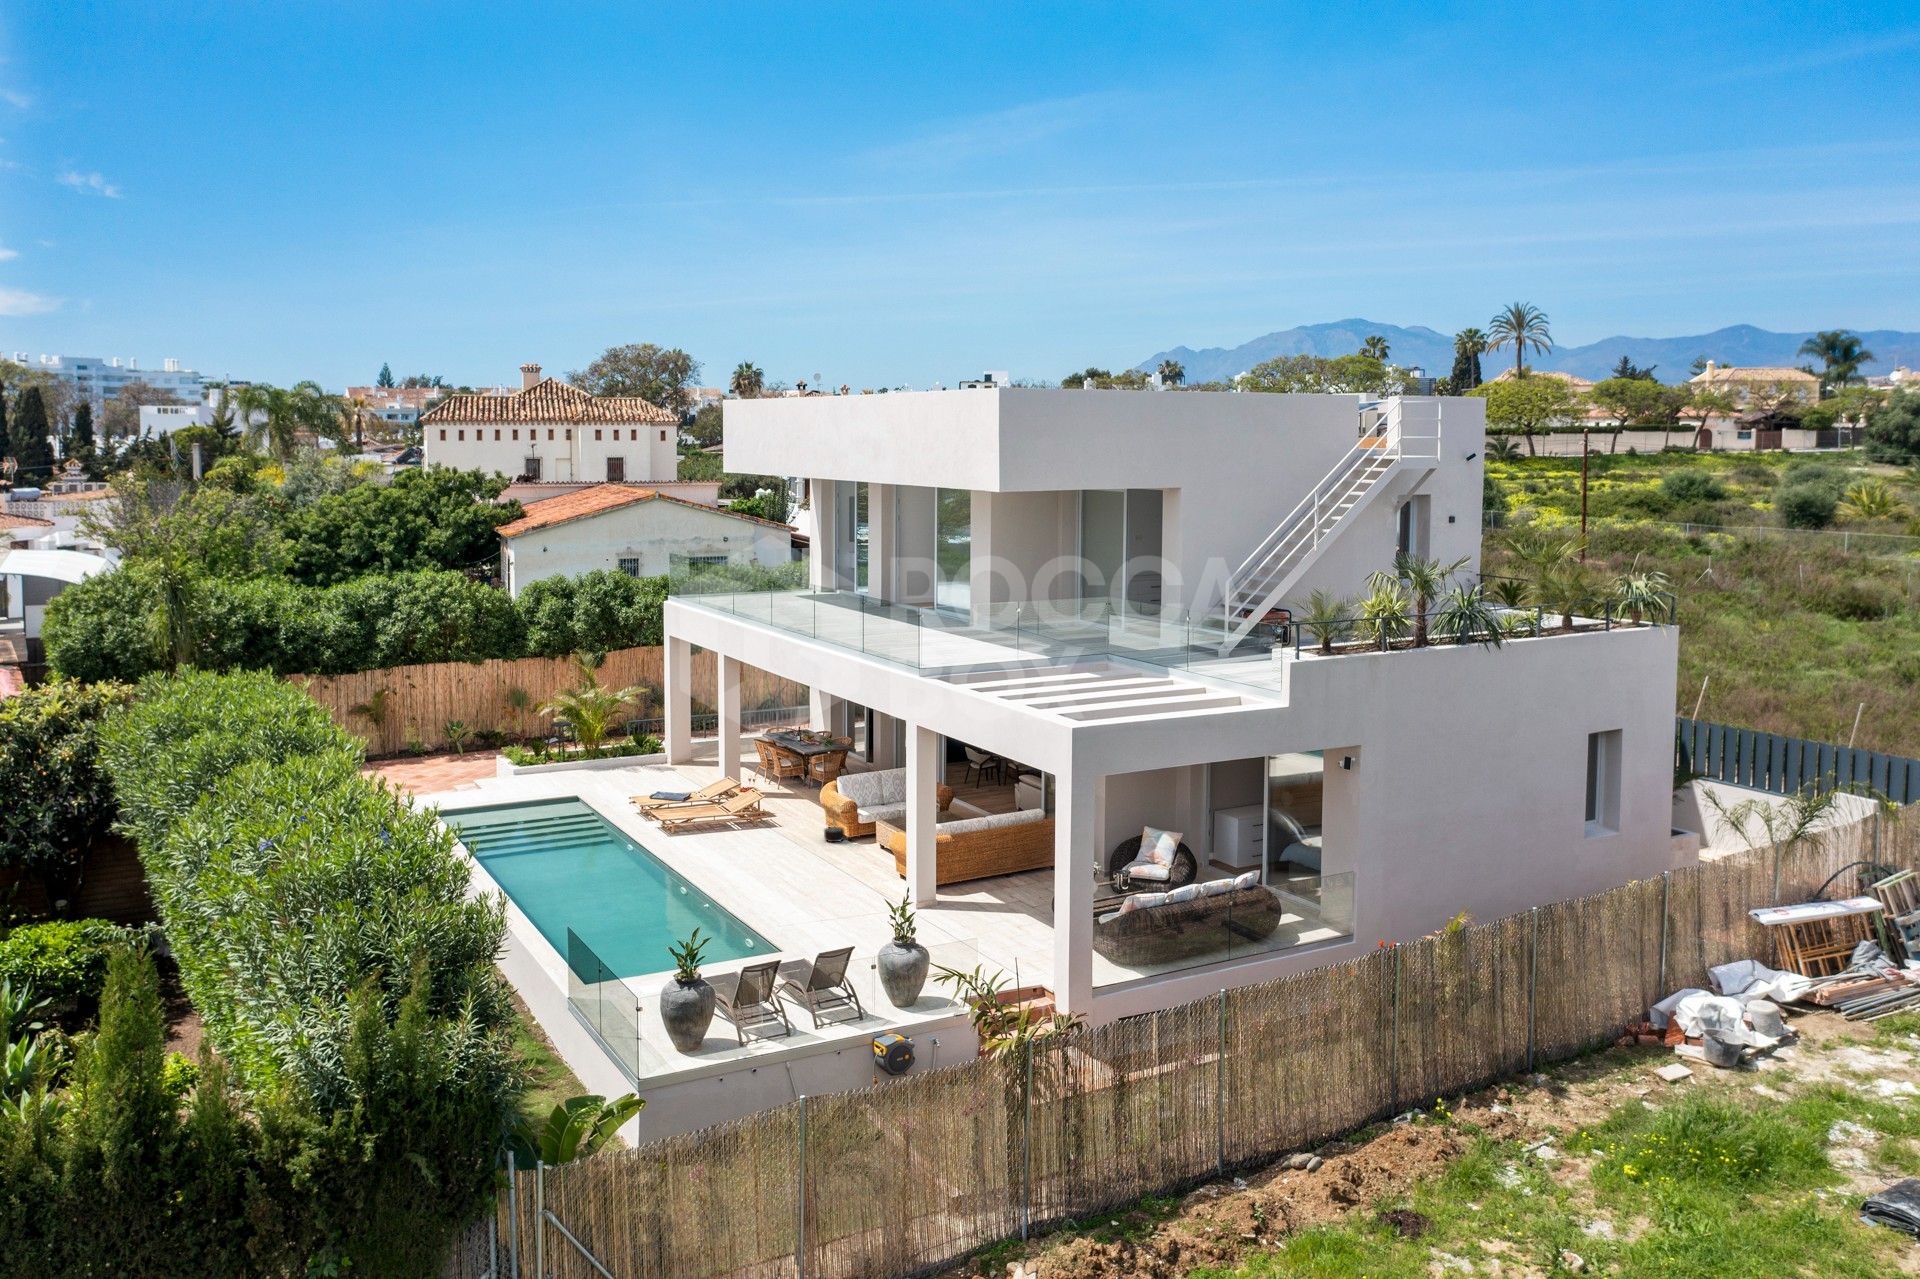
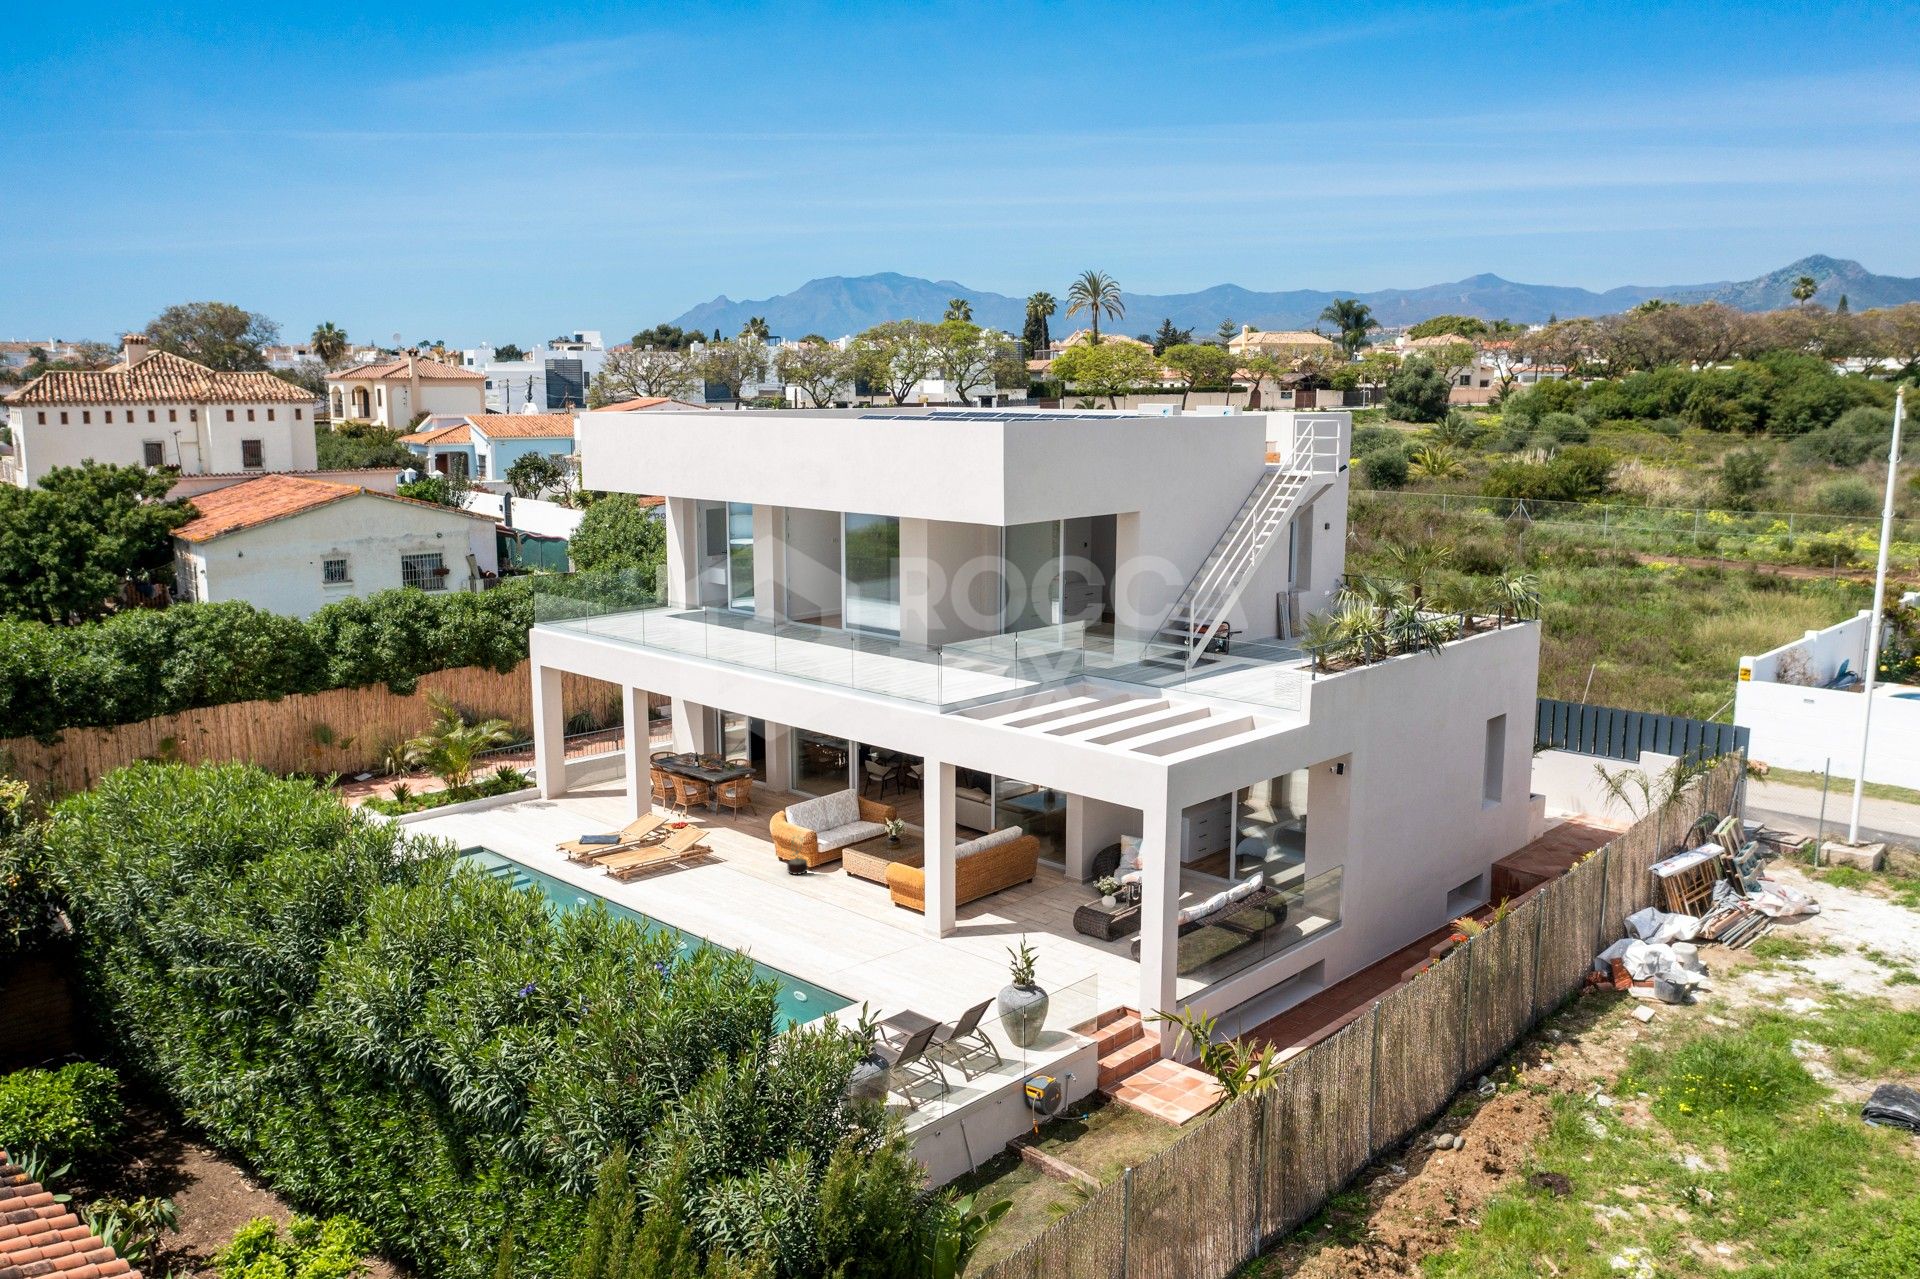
stool: present [544,722,579,761] -> none [393,762,430,805]

